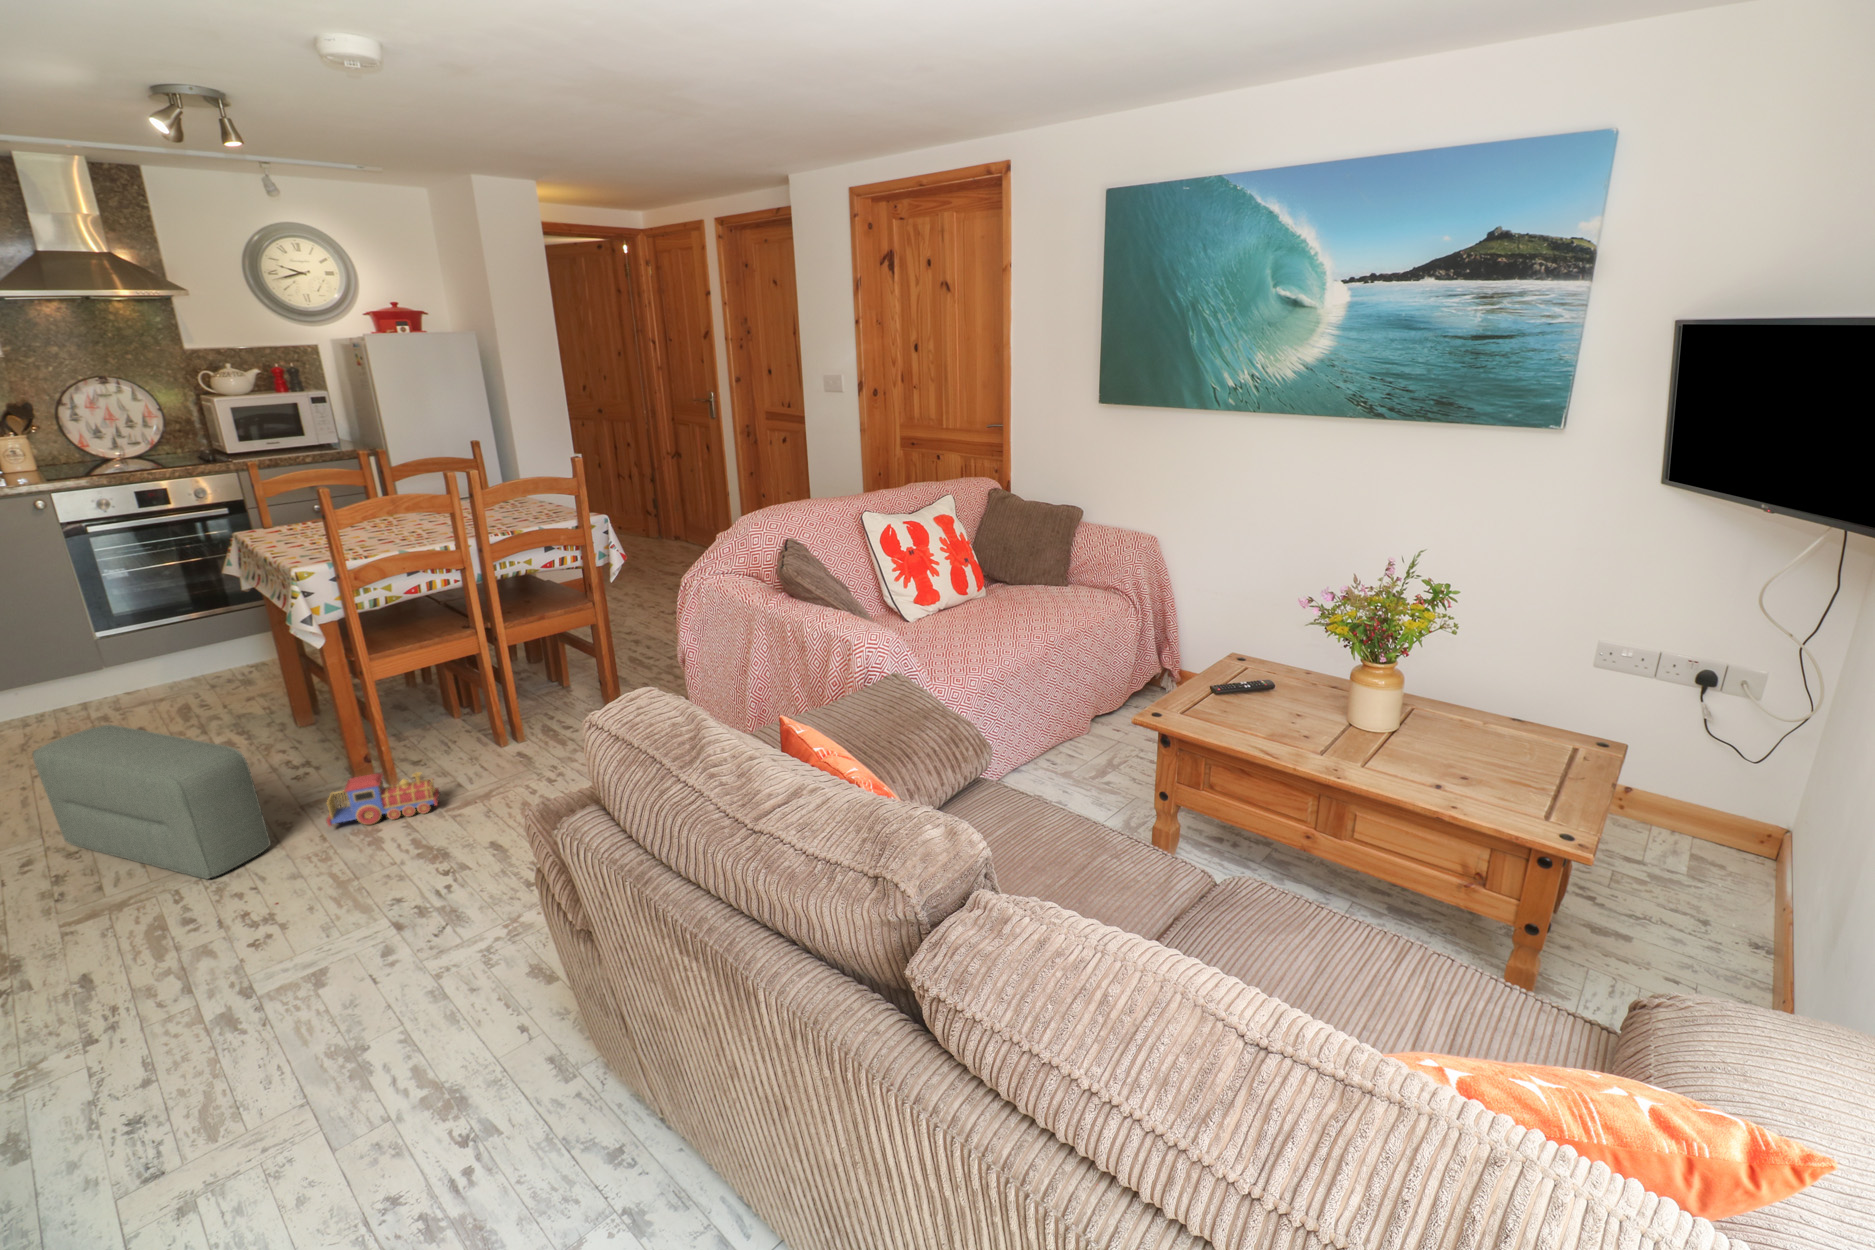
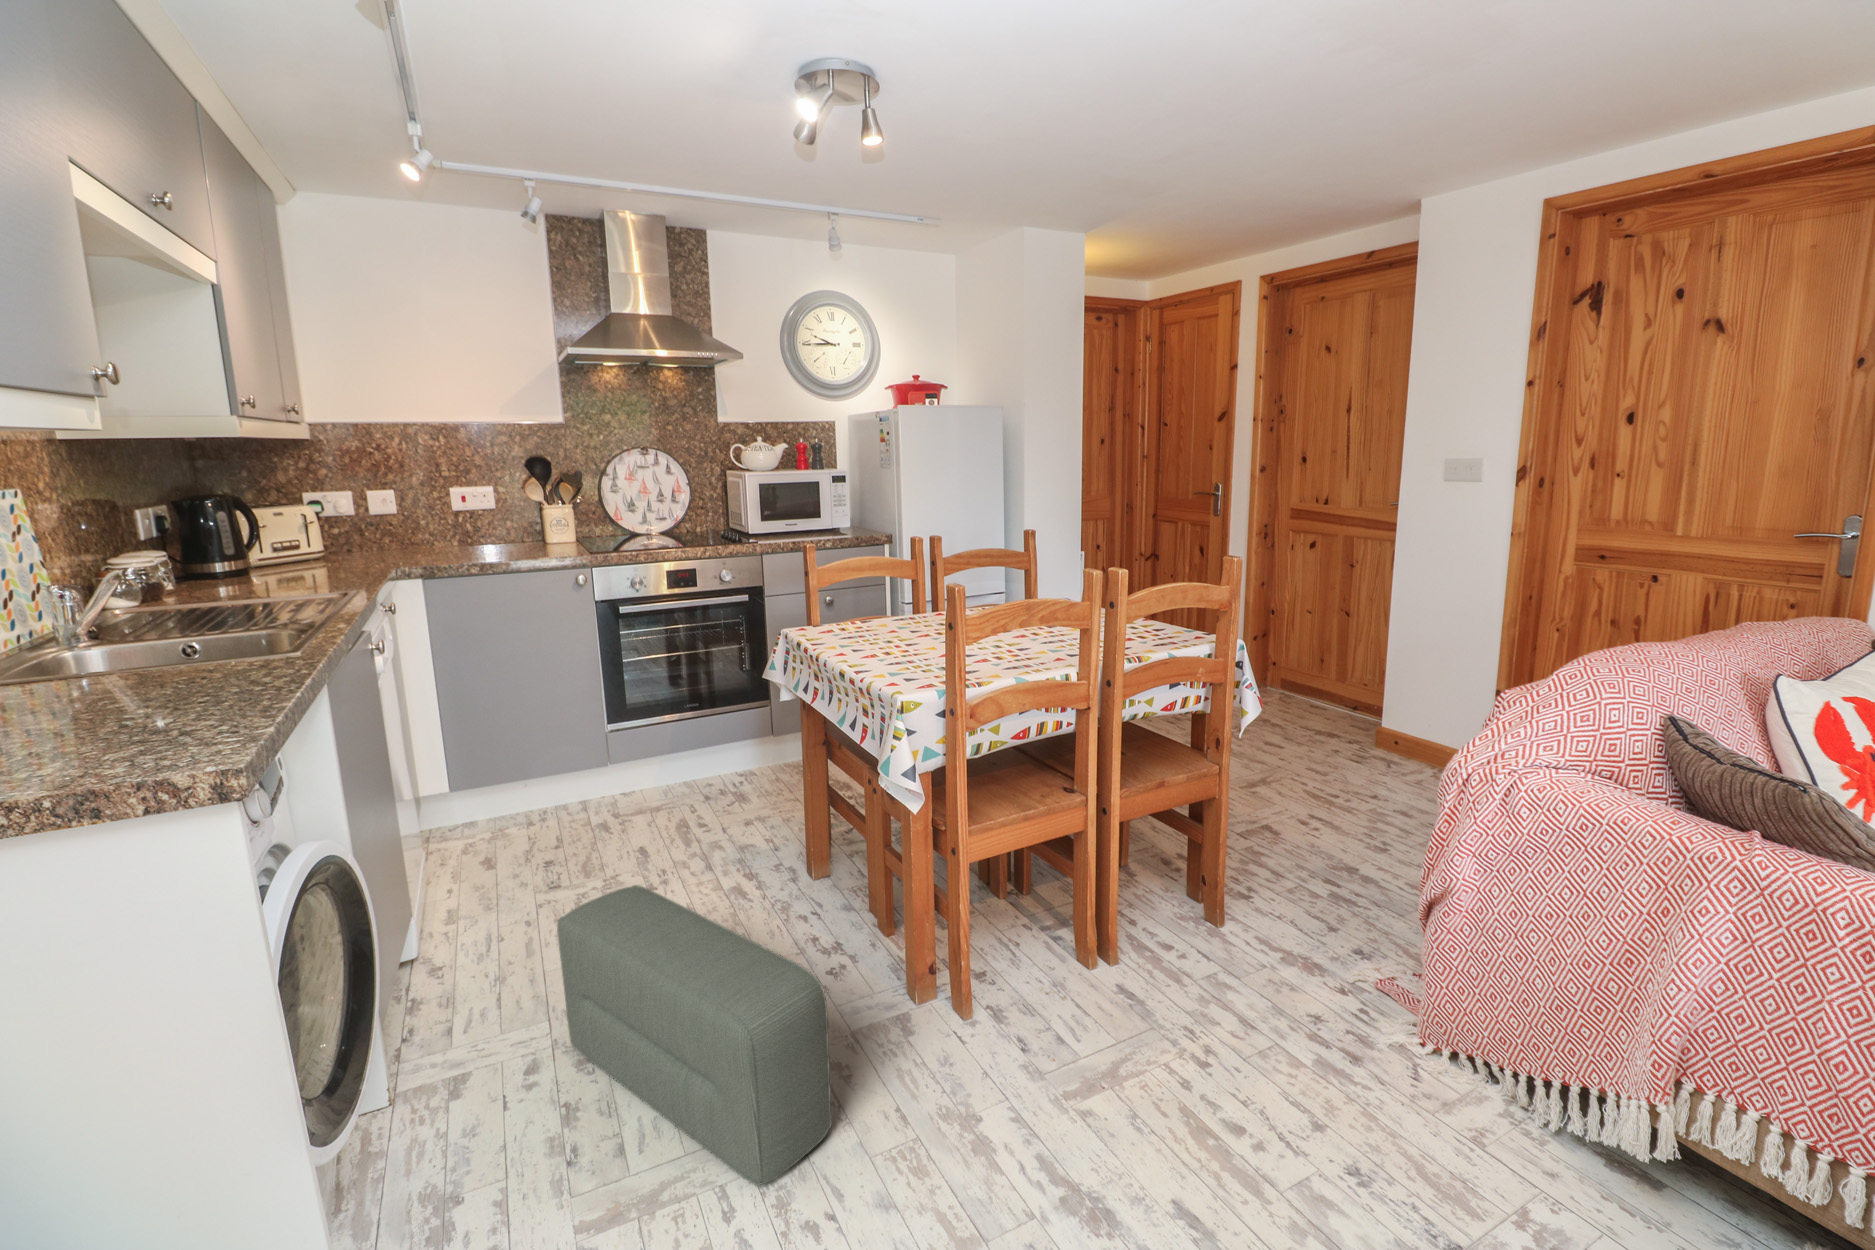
toy train: present [326,772,440,826] -> none [903,1027,1059,1114]

